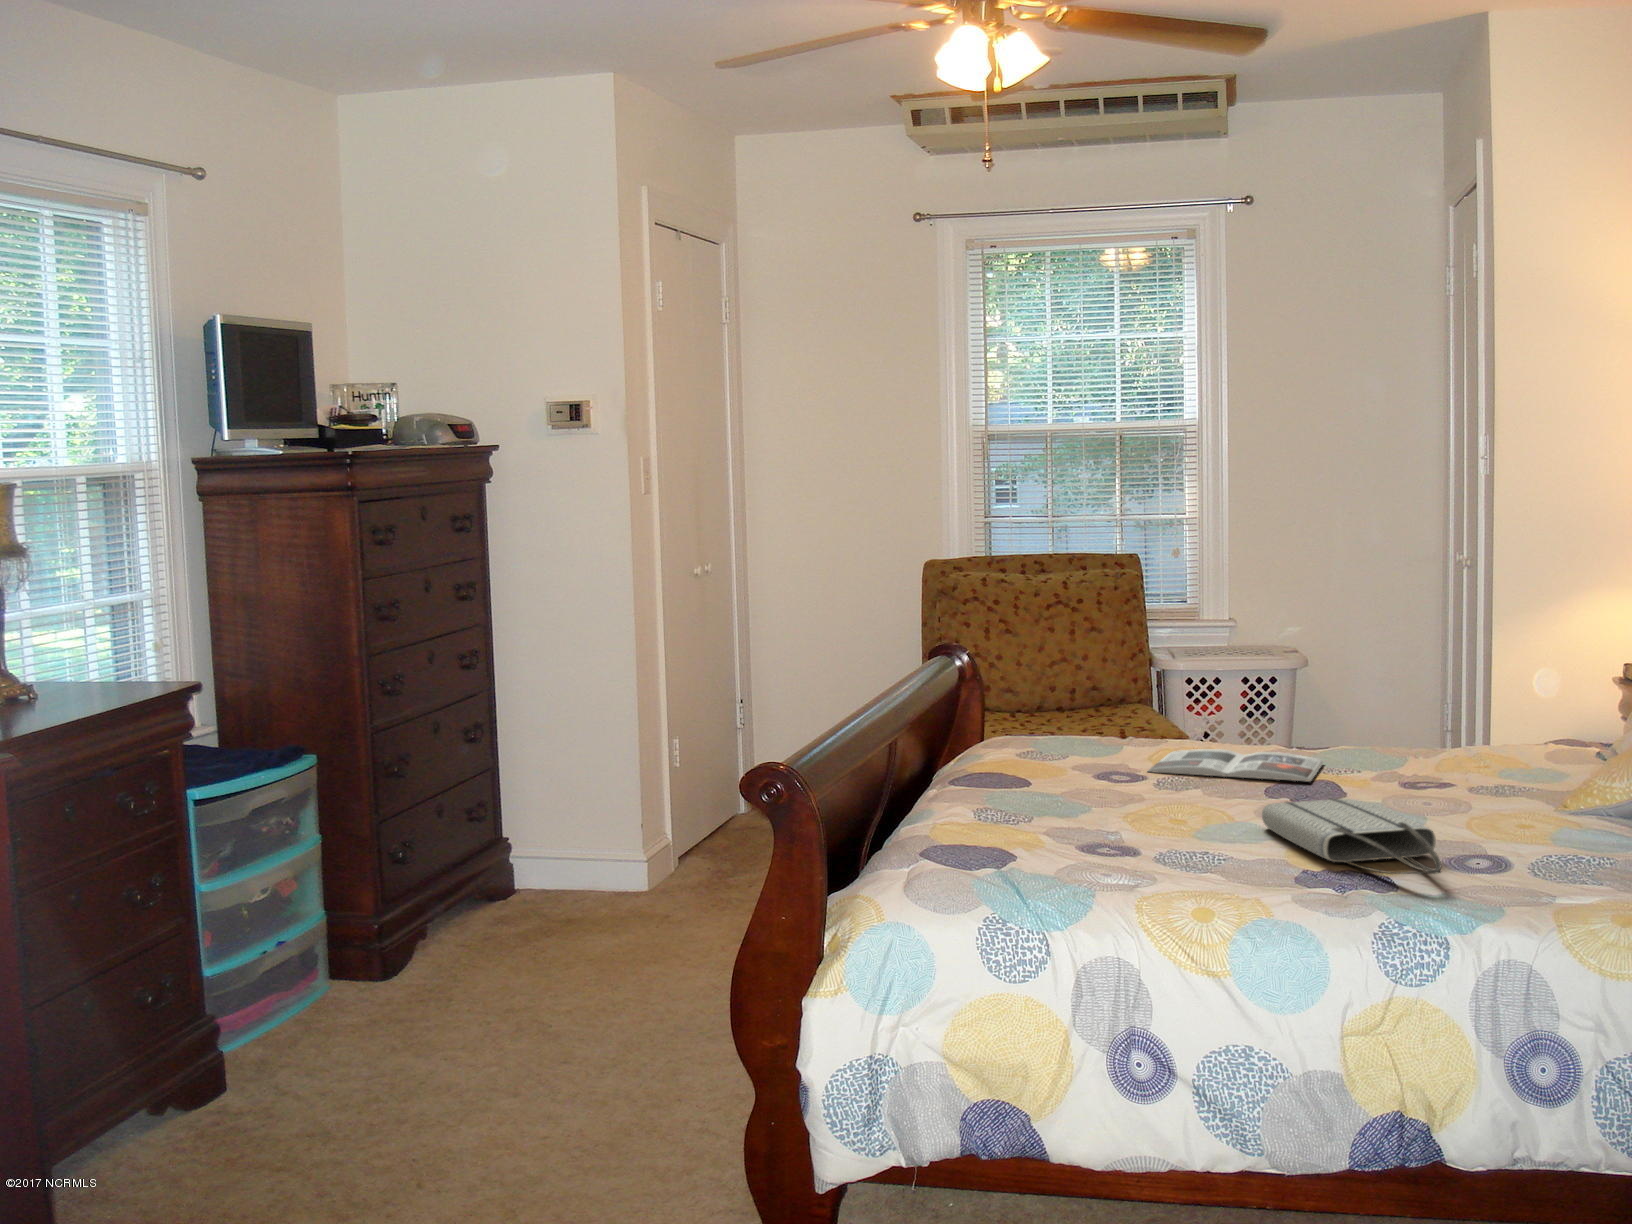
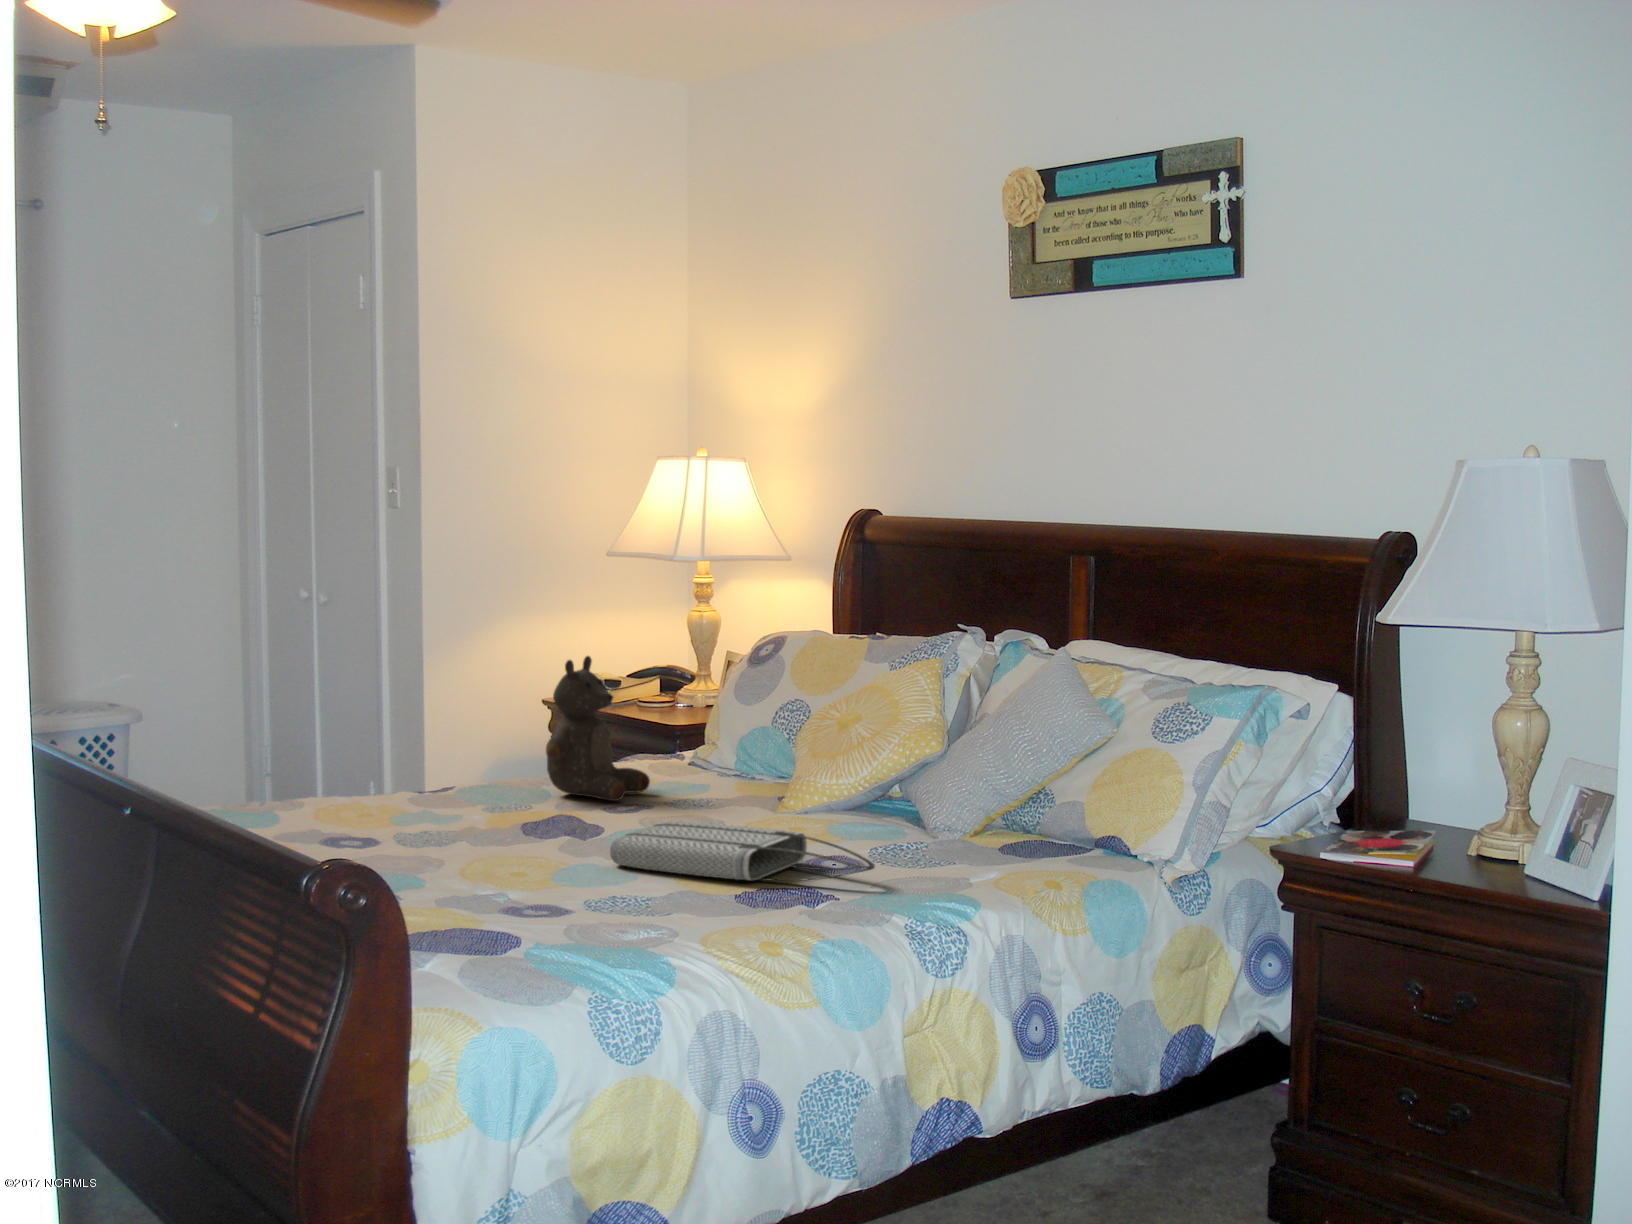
stuffed bear: none [1362,644,1471,777] -> present [546,656,650,801]
magazine: present [1148,749,1323,782] -> none [322,796,541,838]

